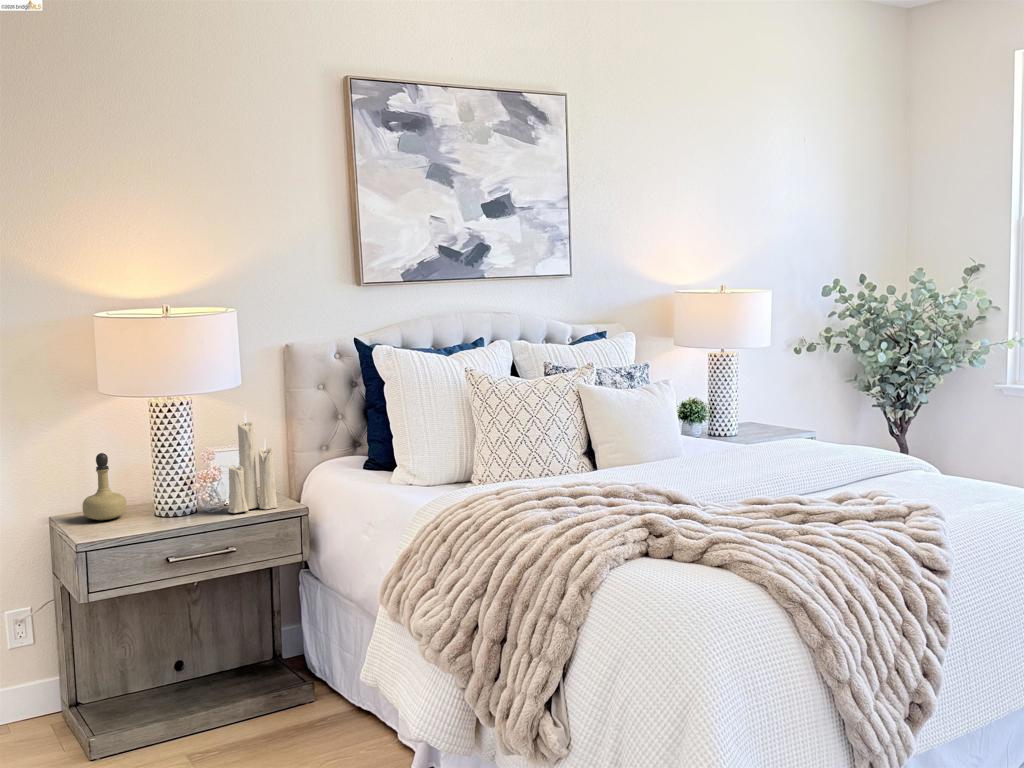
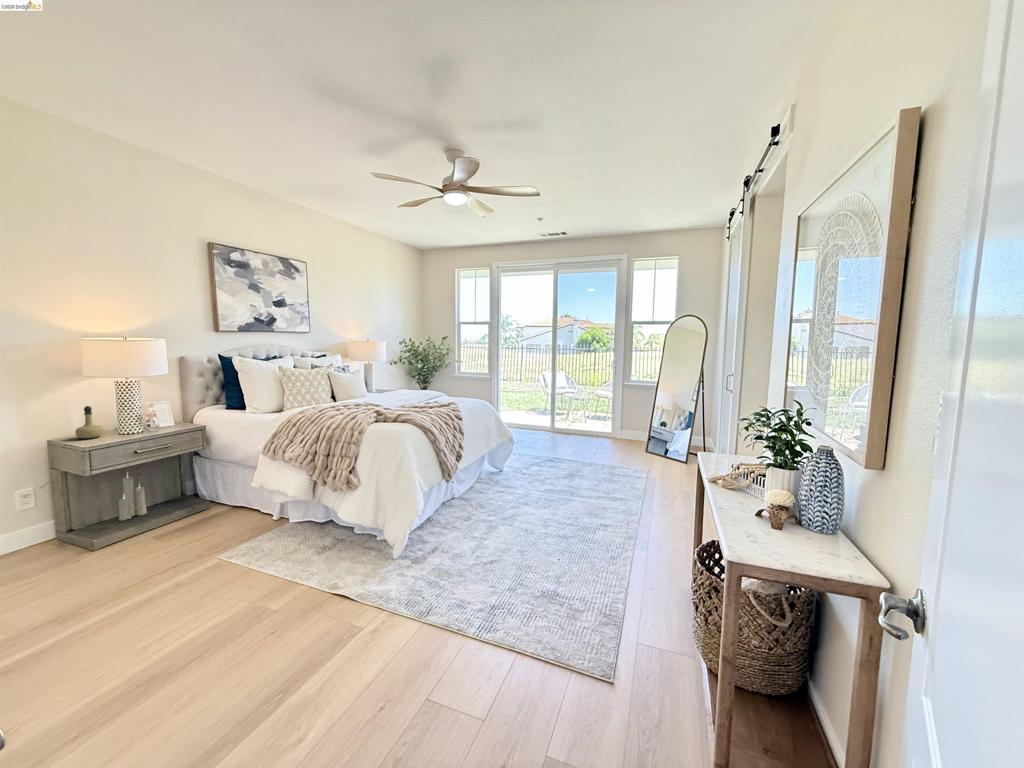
candle: present [228,412,277,513] -> present [119,476,147,520]

